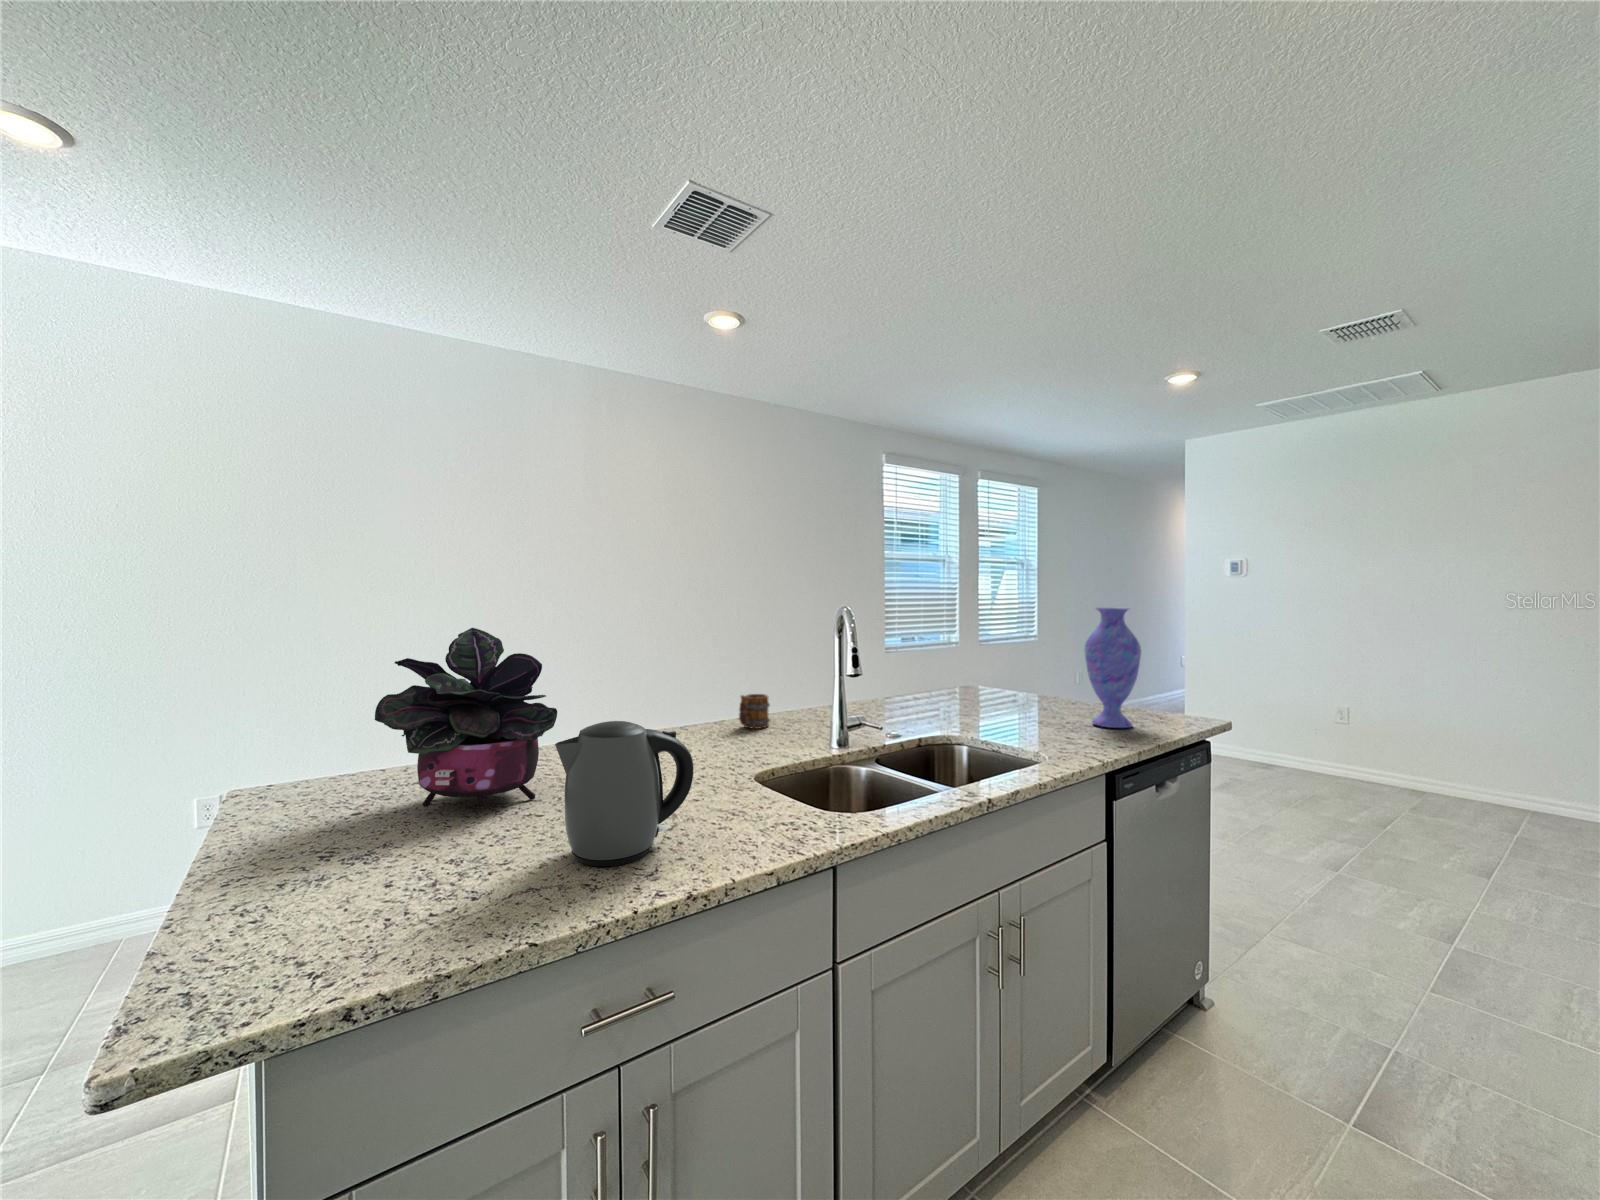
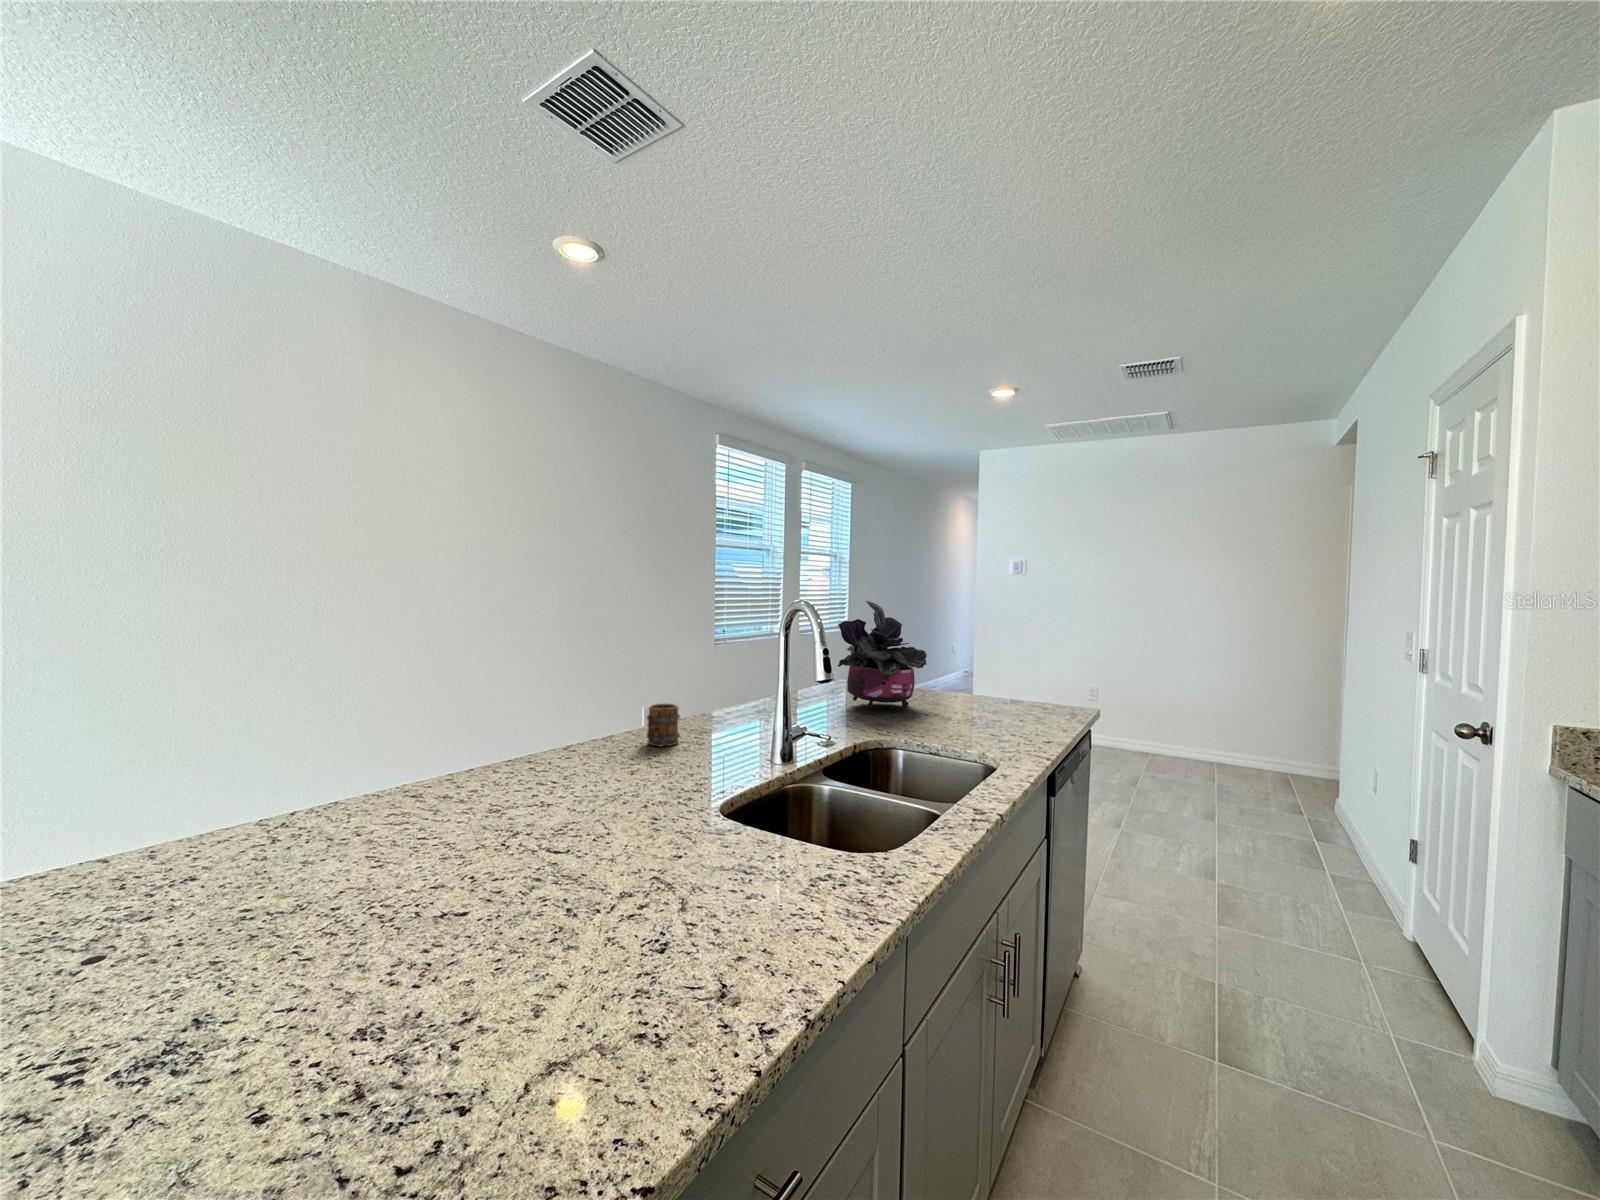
vase: present [1084,608,1141,728] -> none [996,605,1049,723]
potted plant: present [375,628,557,808] -> present [838,601,927,710]
kettle: present [555,721,694,866] -> none [558,770,733,996]

